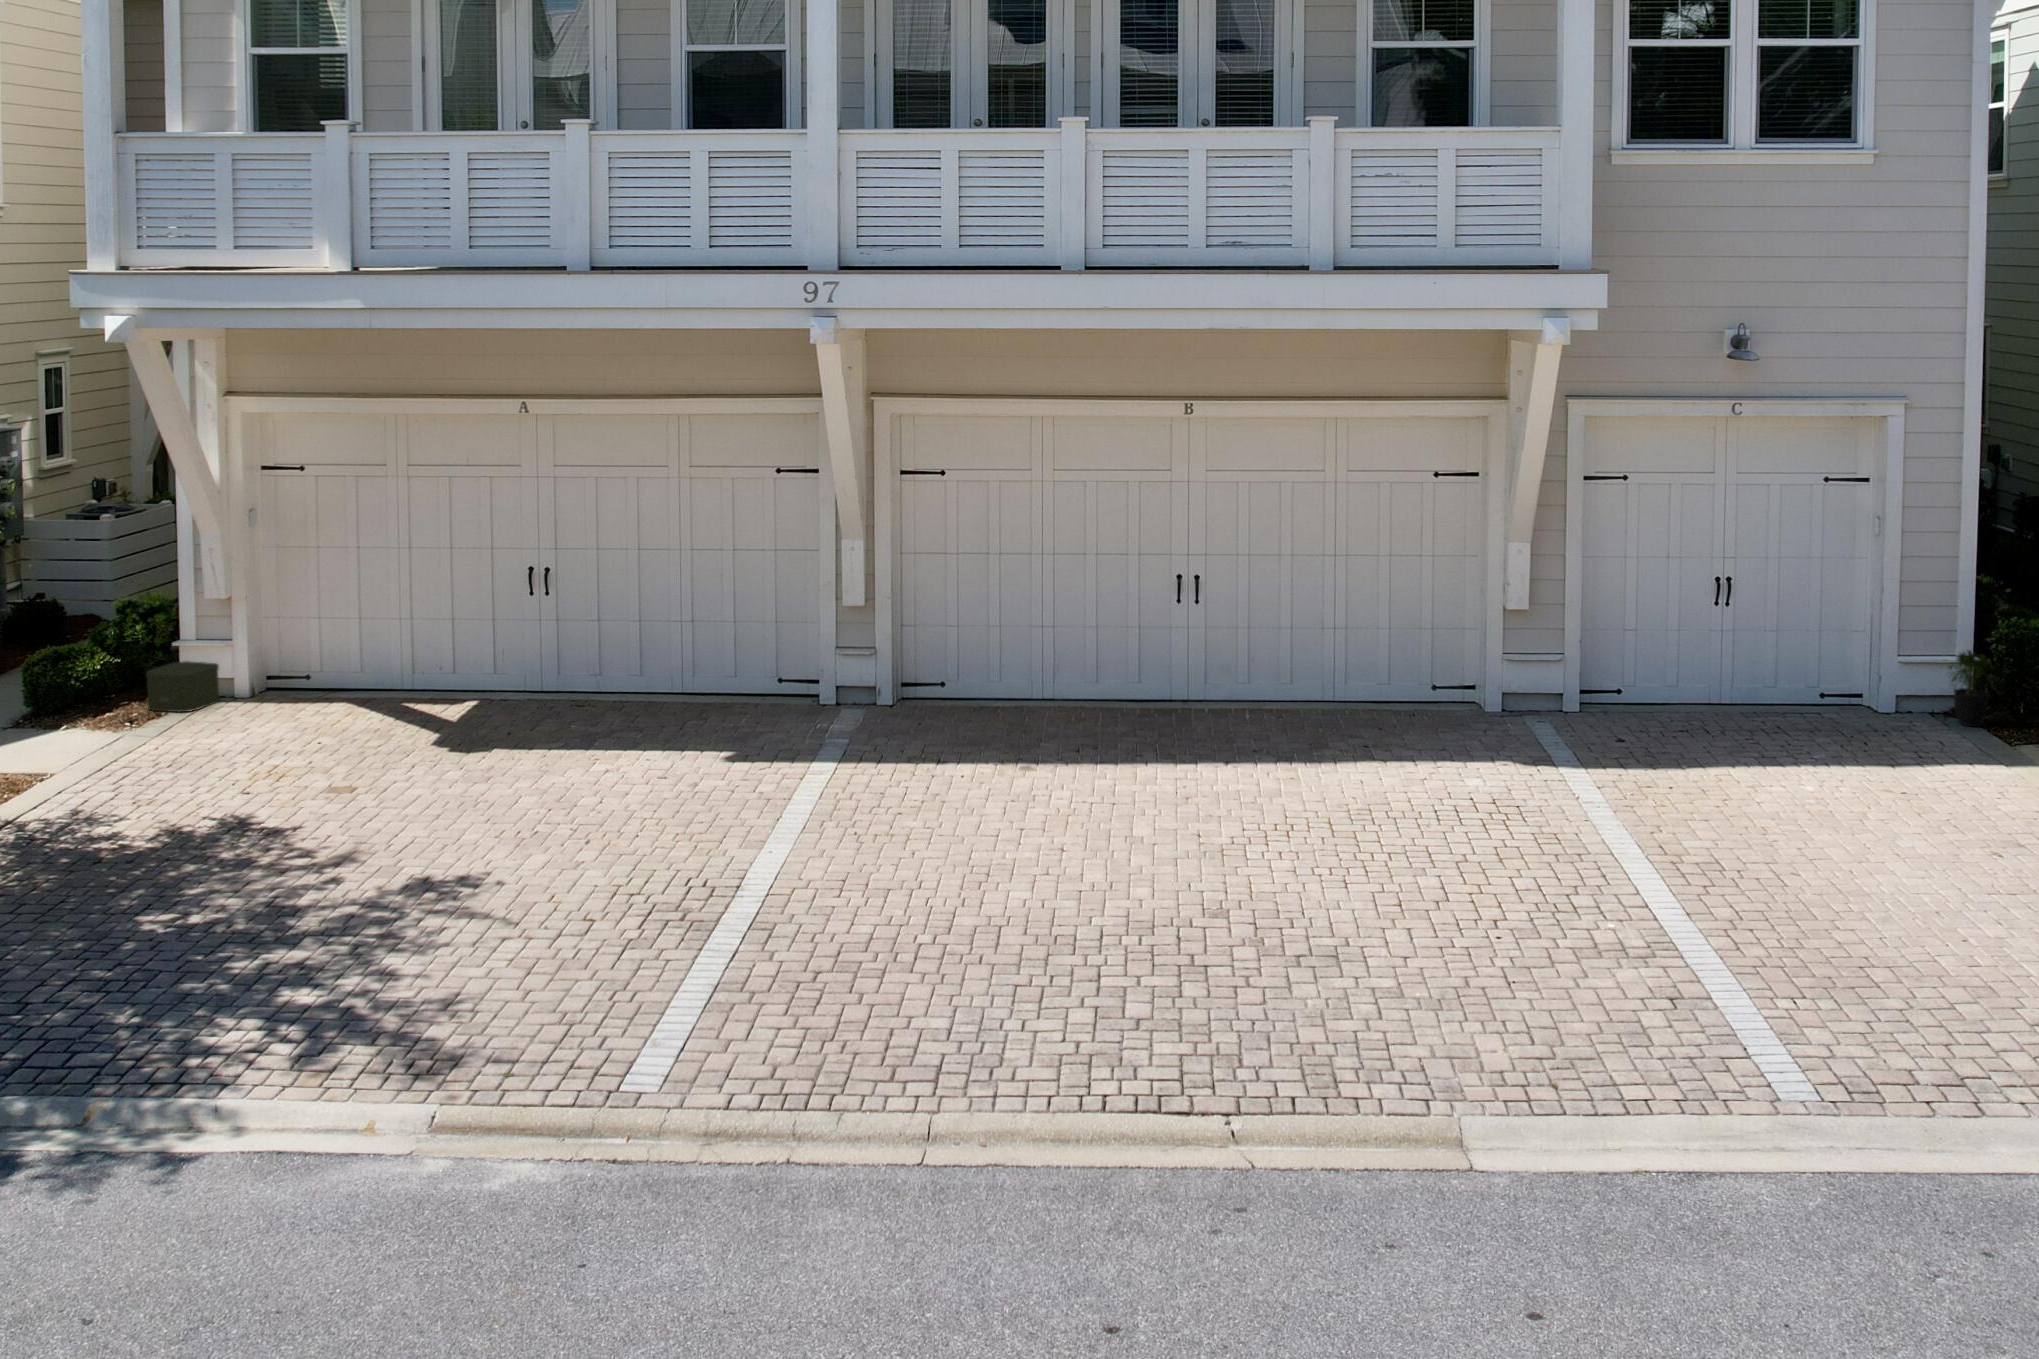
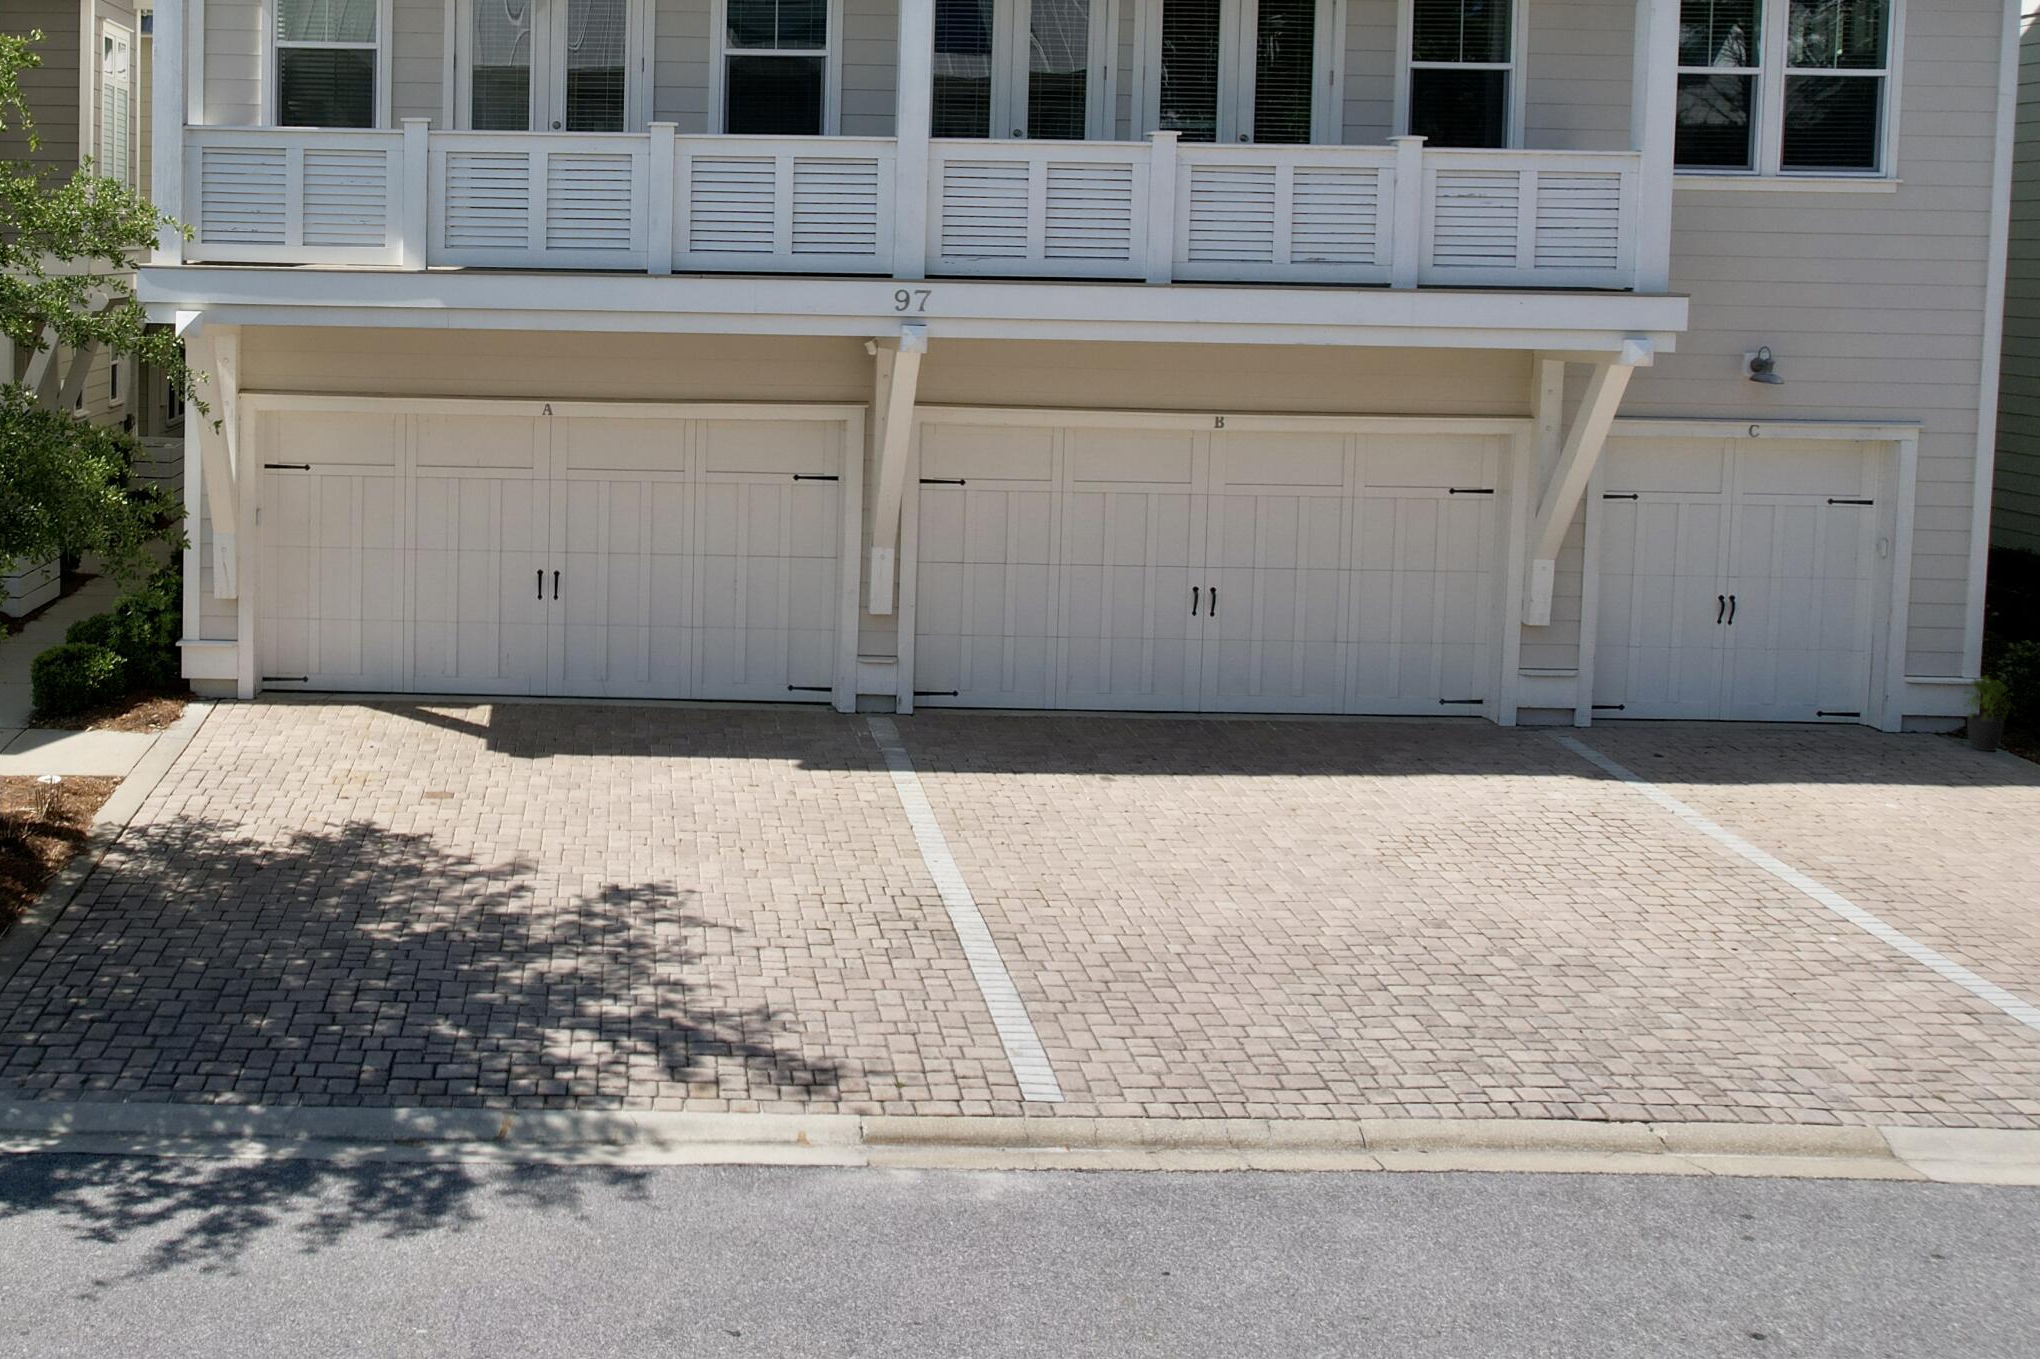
storage box: present [146,661,219,712] -> none [159,661,226,714]

